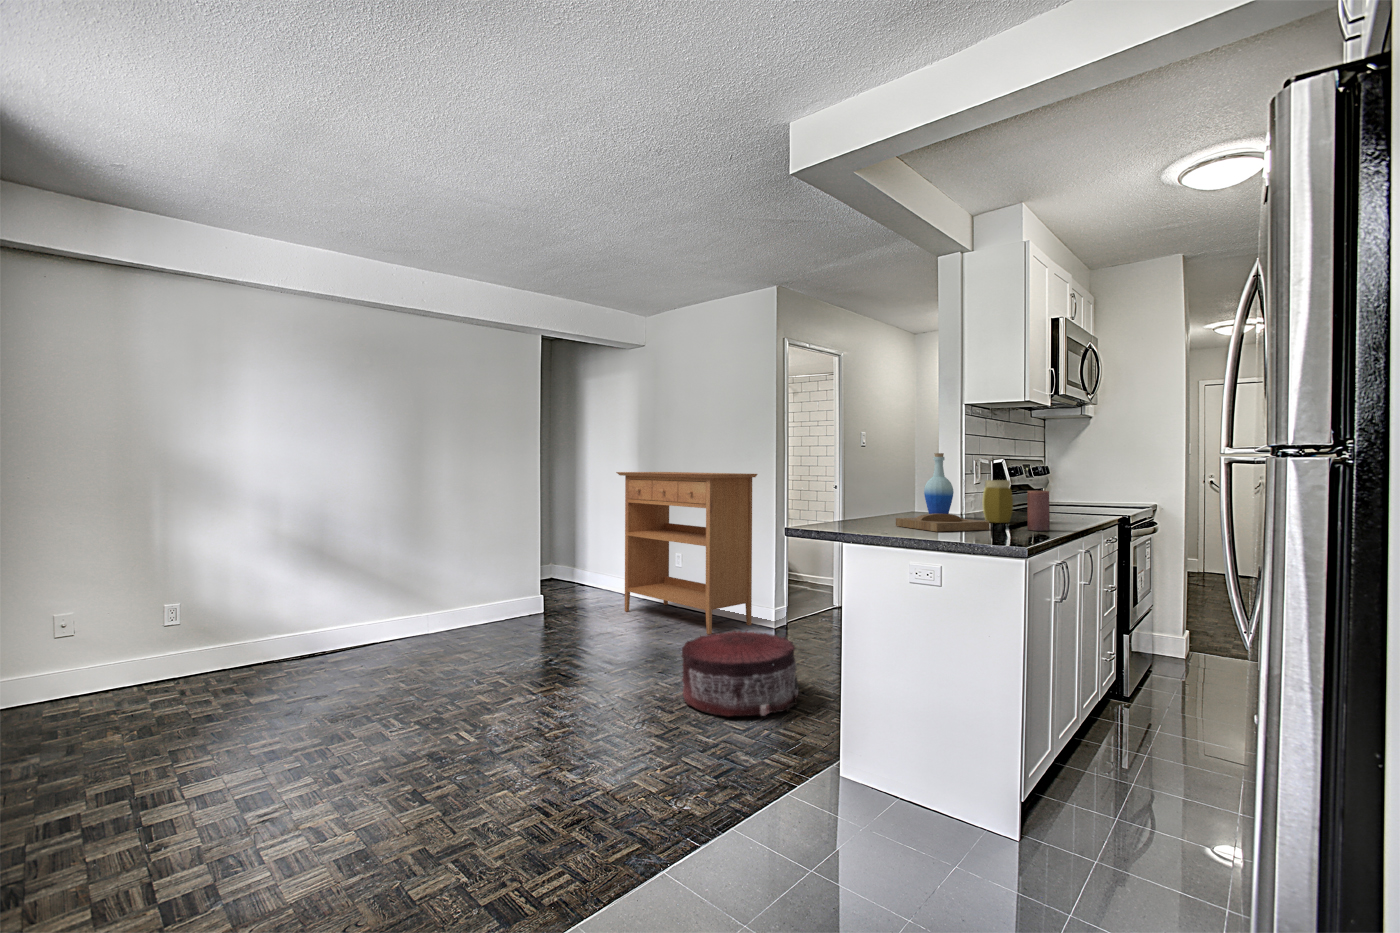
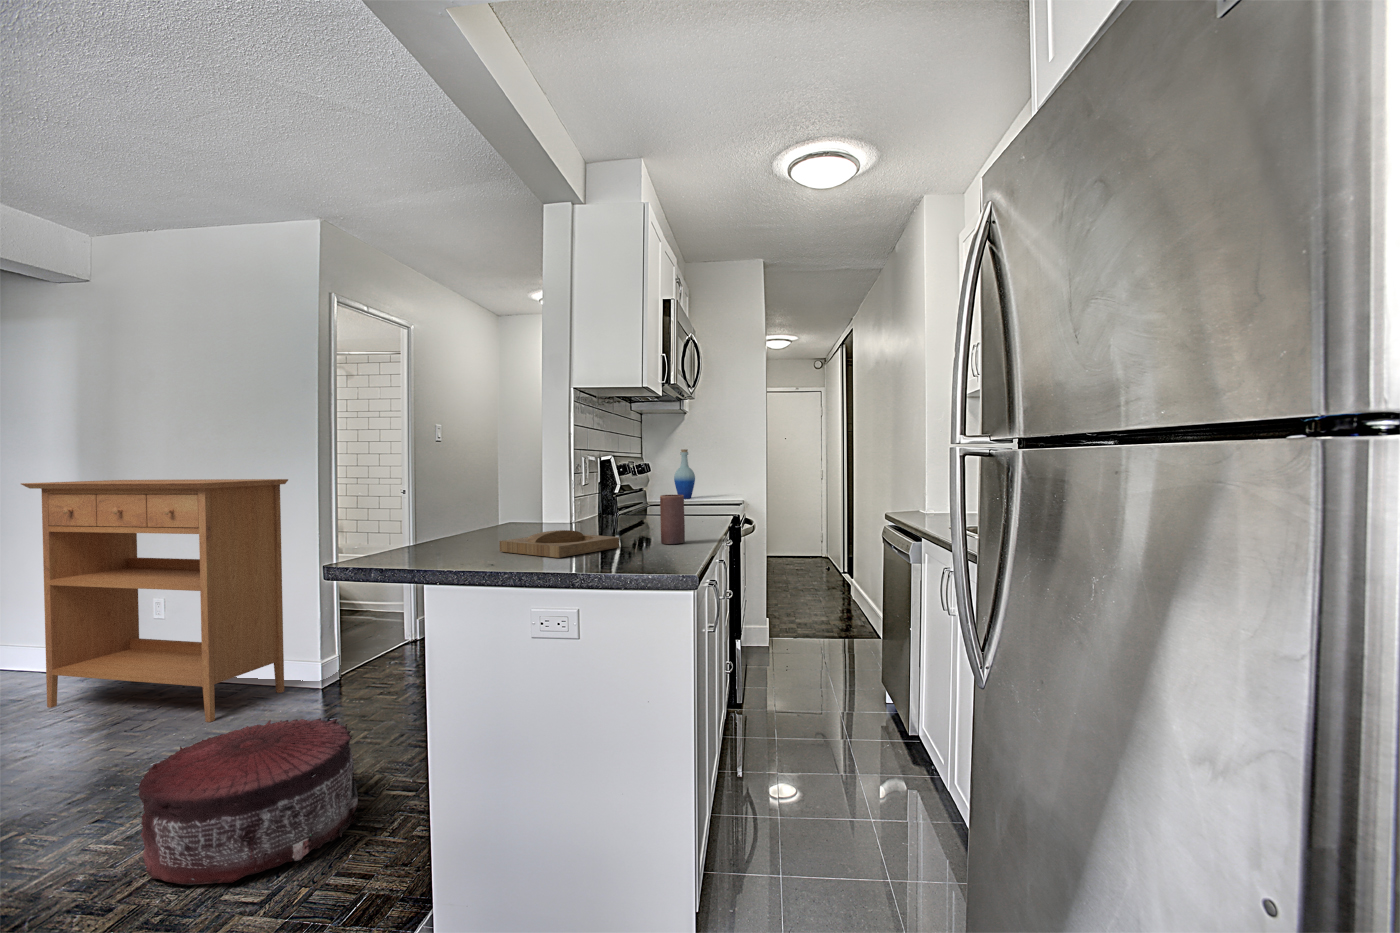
bottle: present [924,453,954,514] -> present [674,449,695,499]
jar: present [983,480,1013,523] -> none [602,482,637,534]

